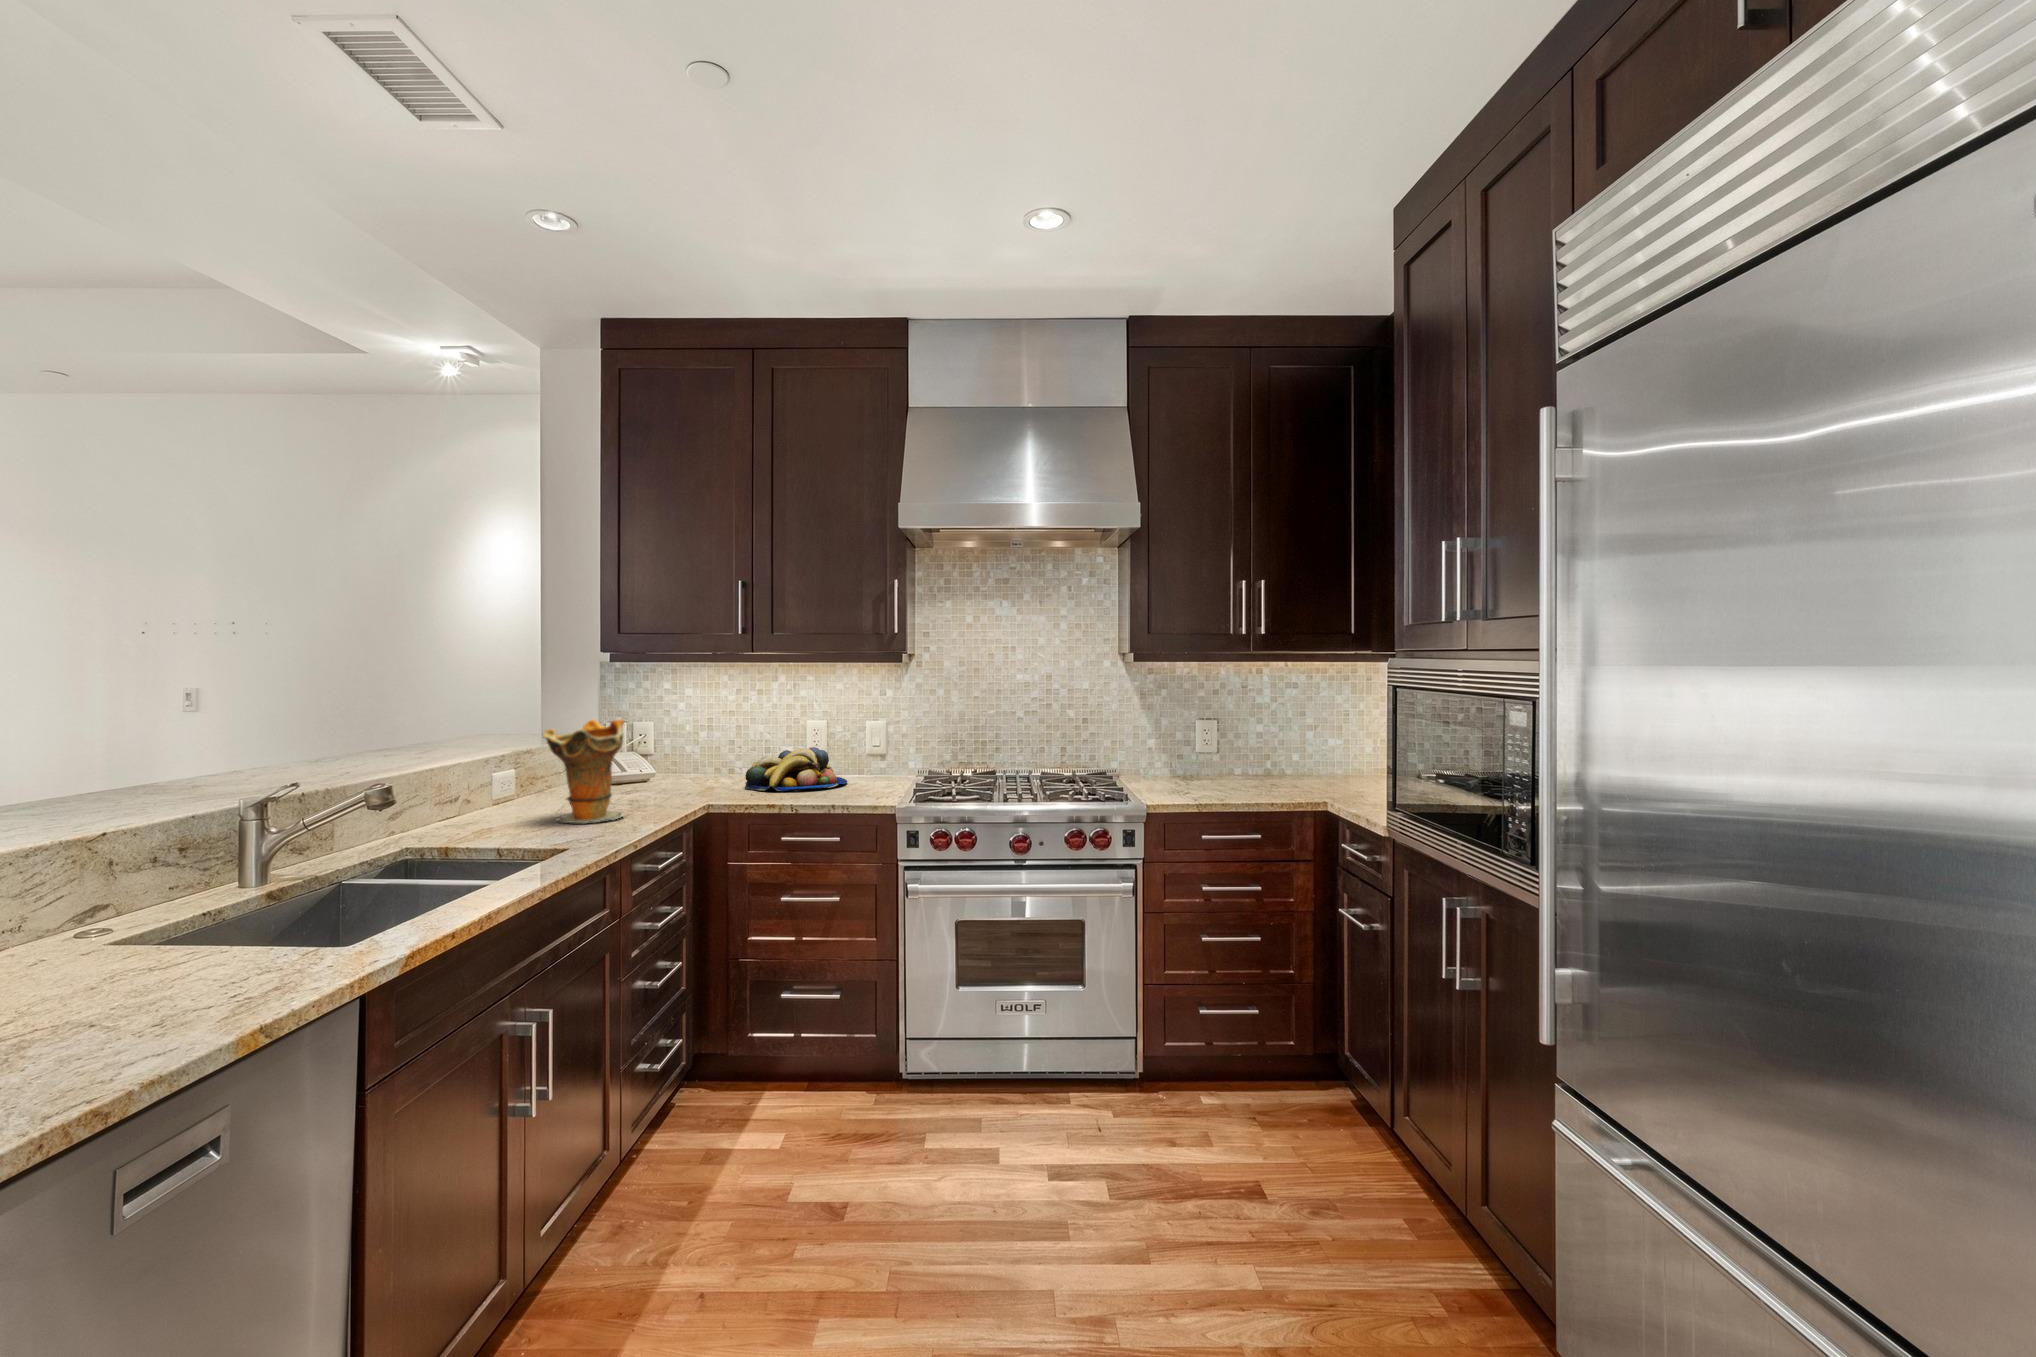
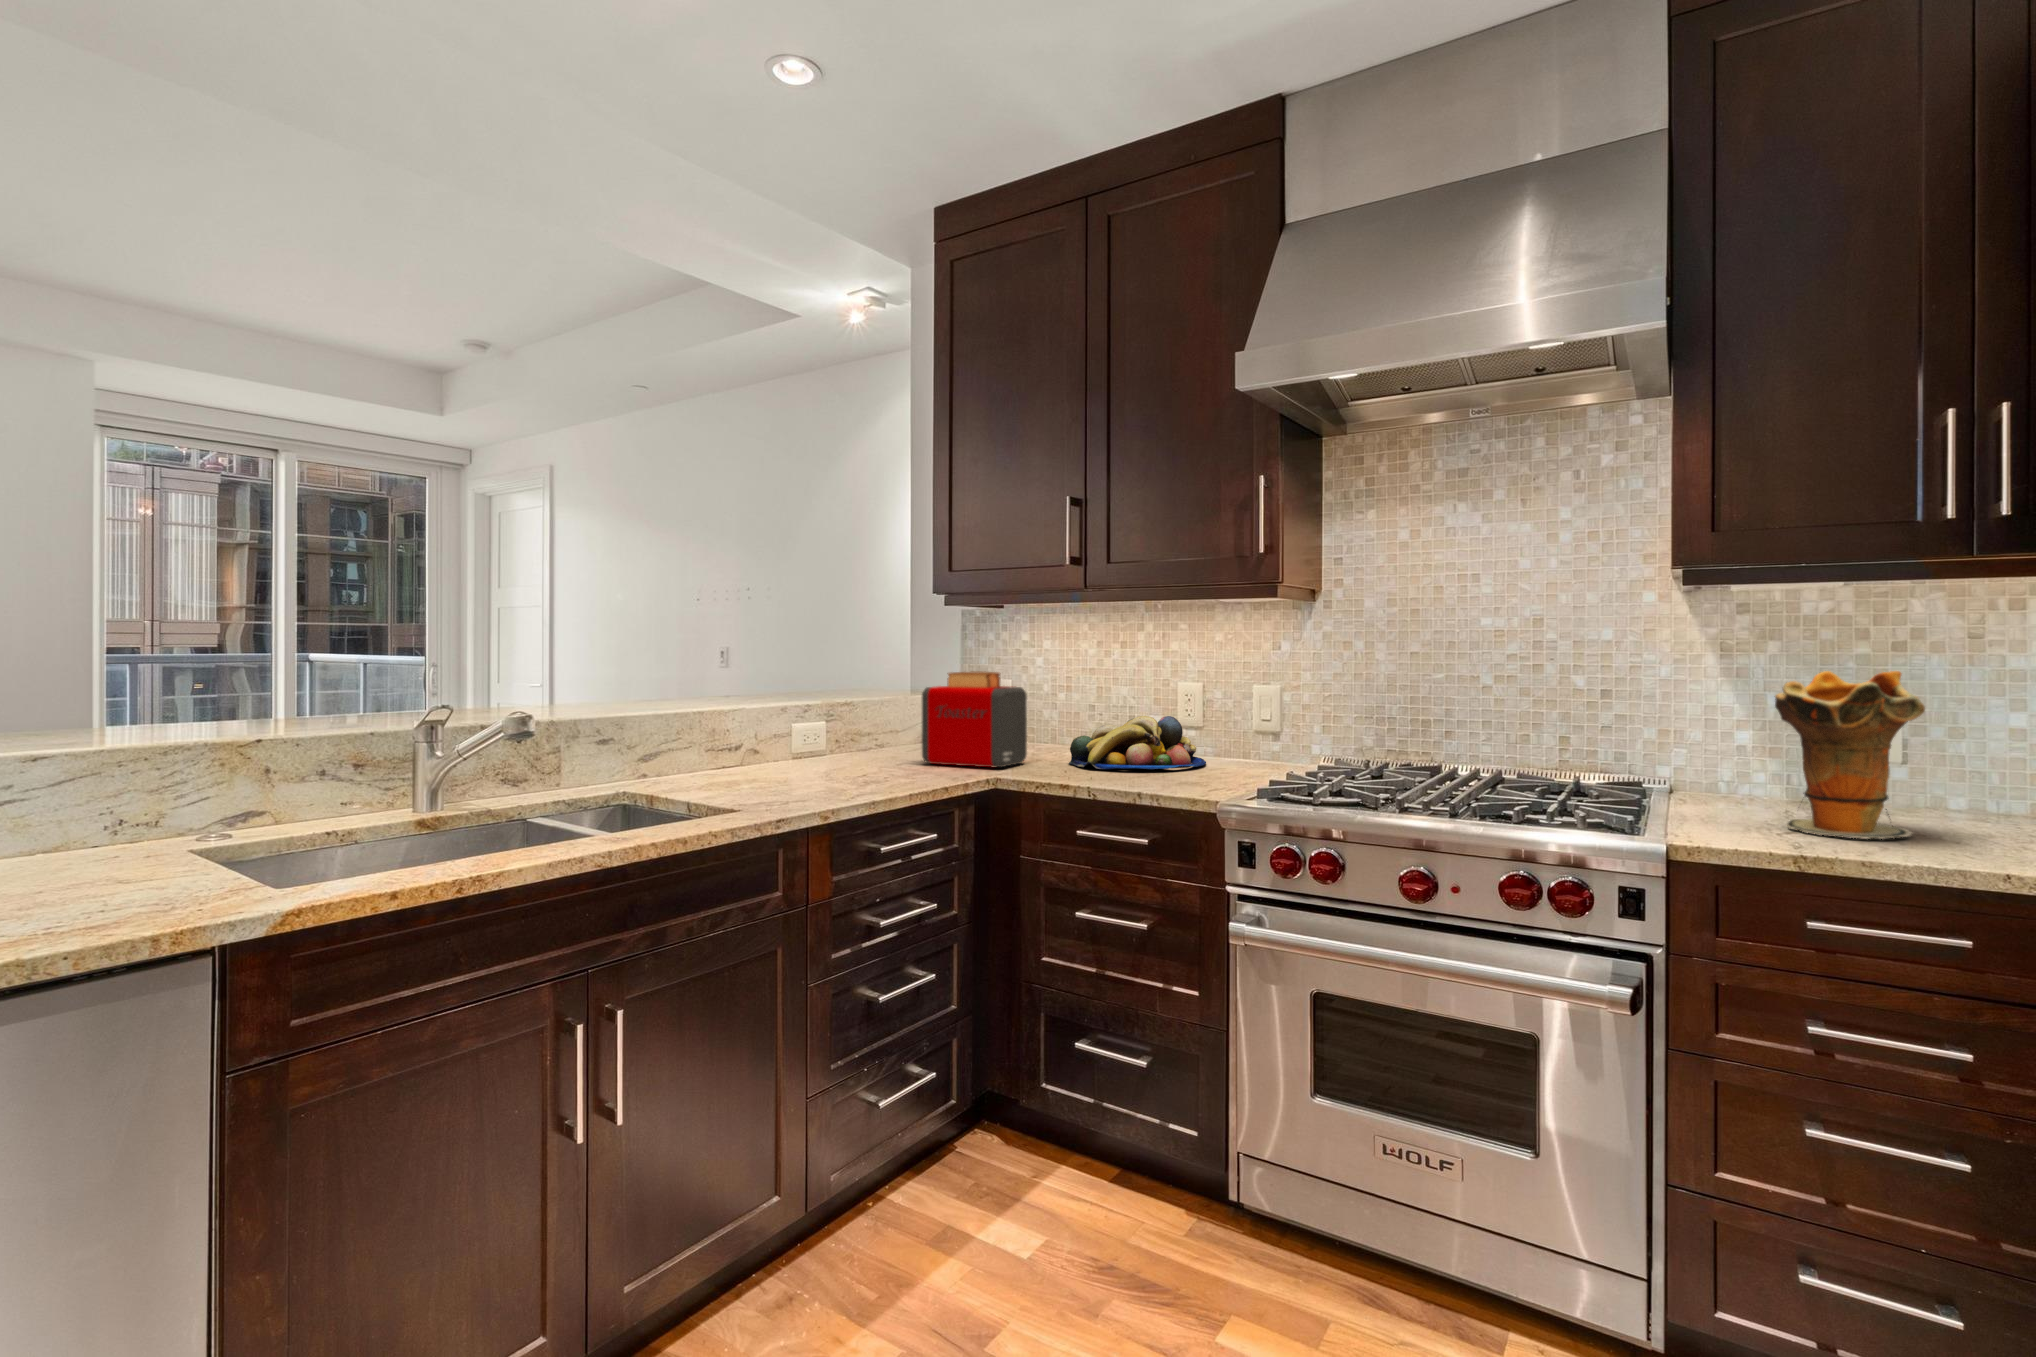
decorative vase: present [543,719,624,823] -> present [1775,671,1925,839]
toaster: none [625,720,712,798] -> present [922,671,1027,767]

